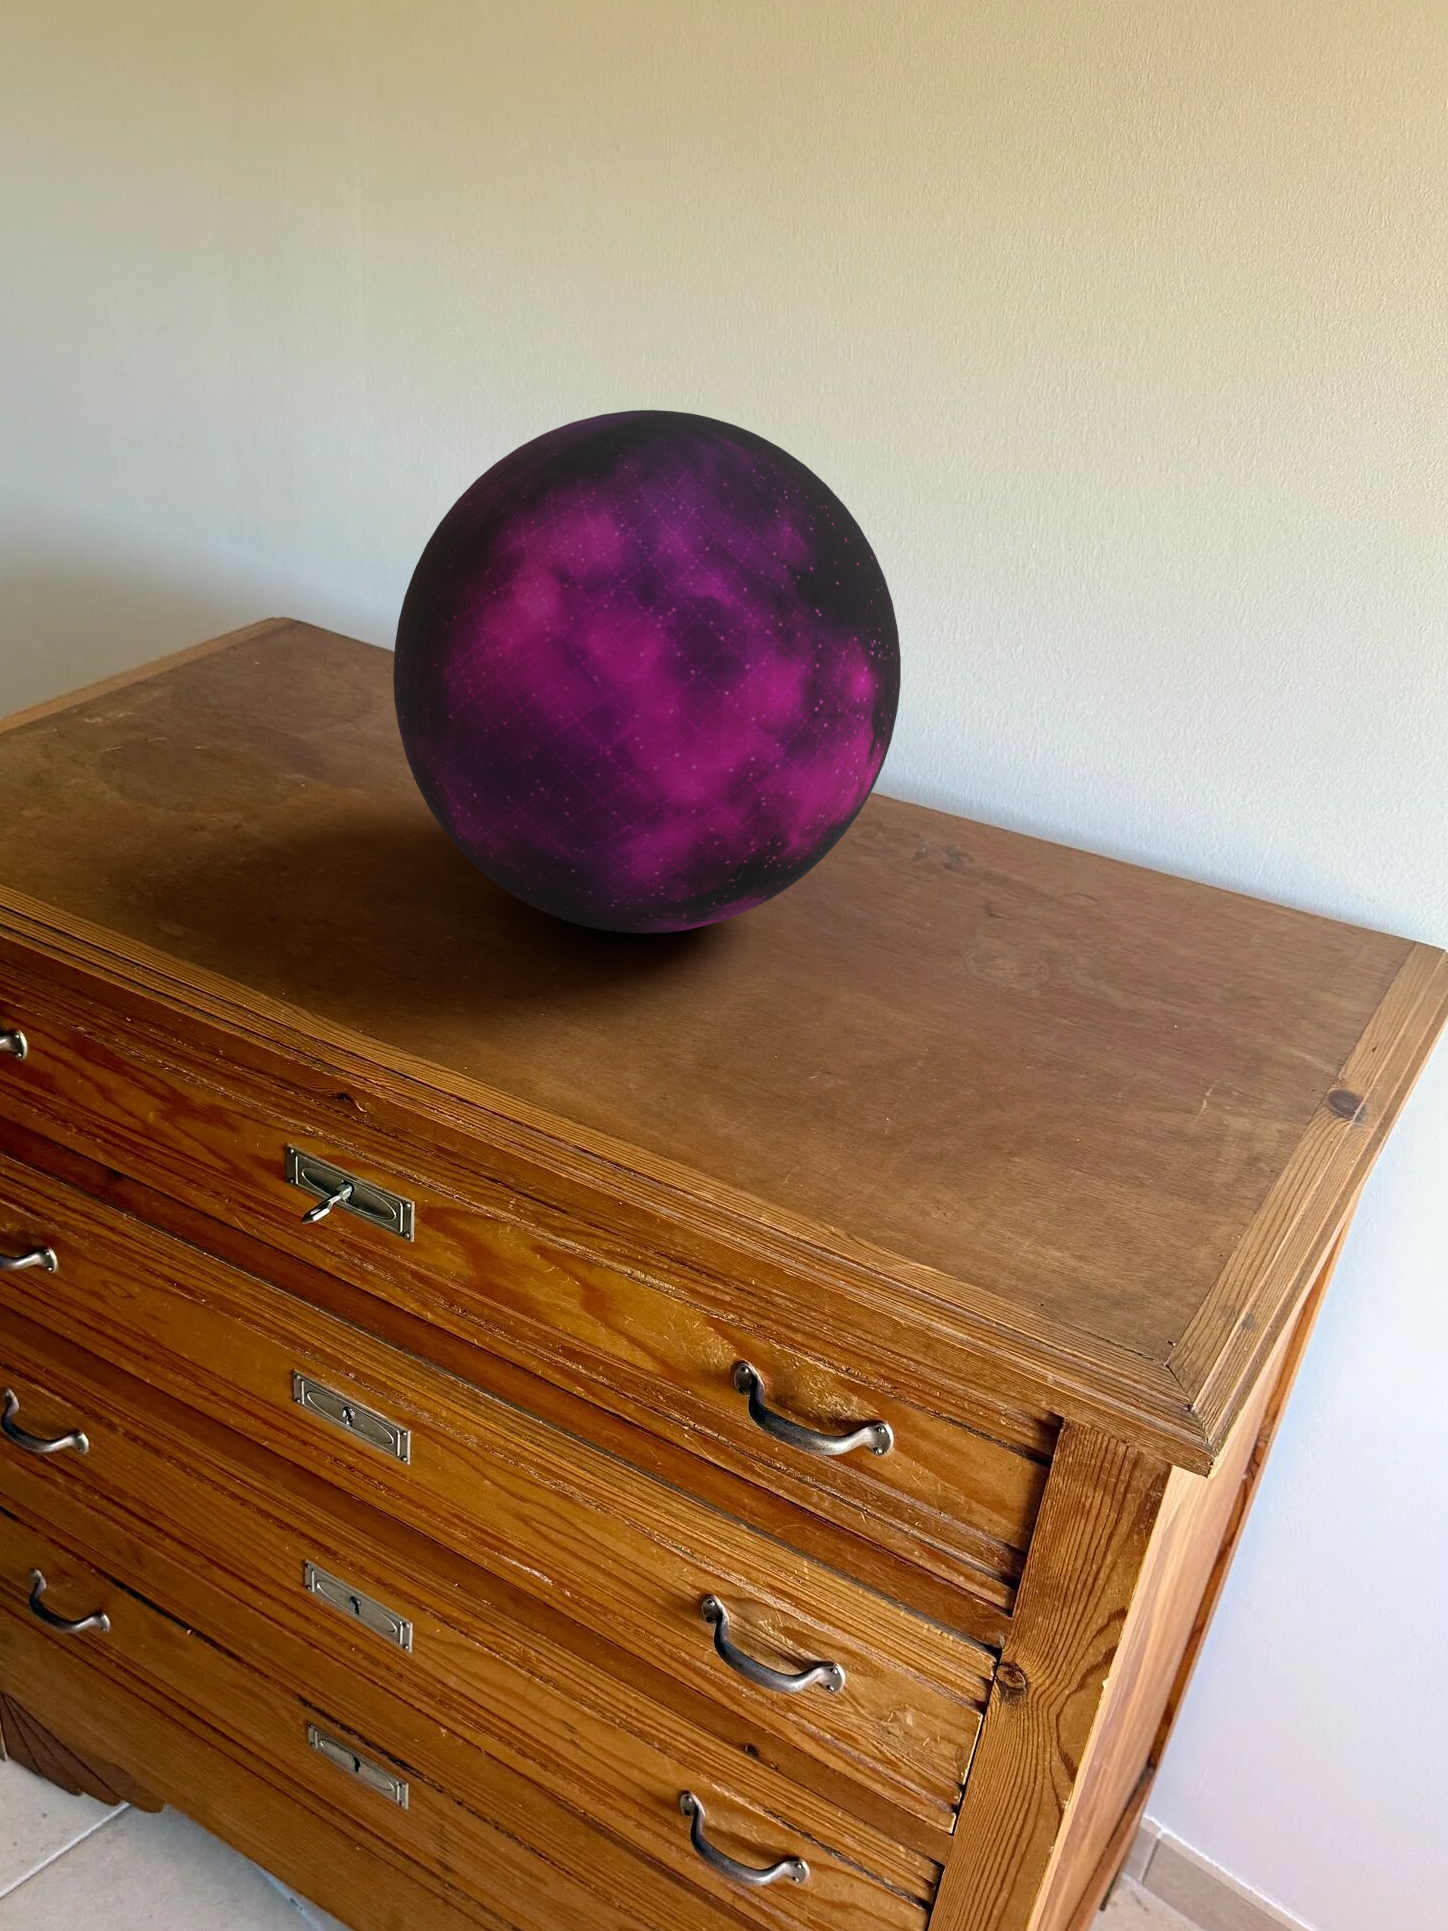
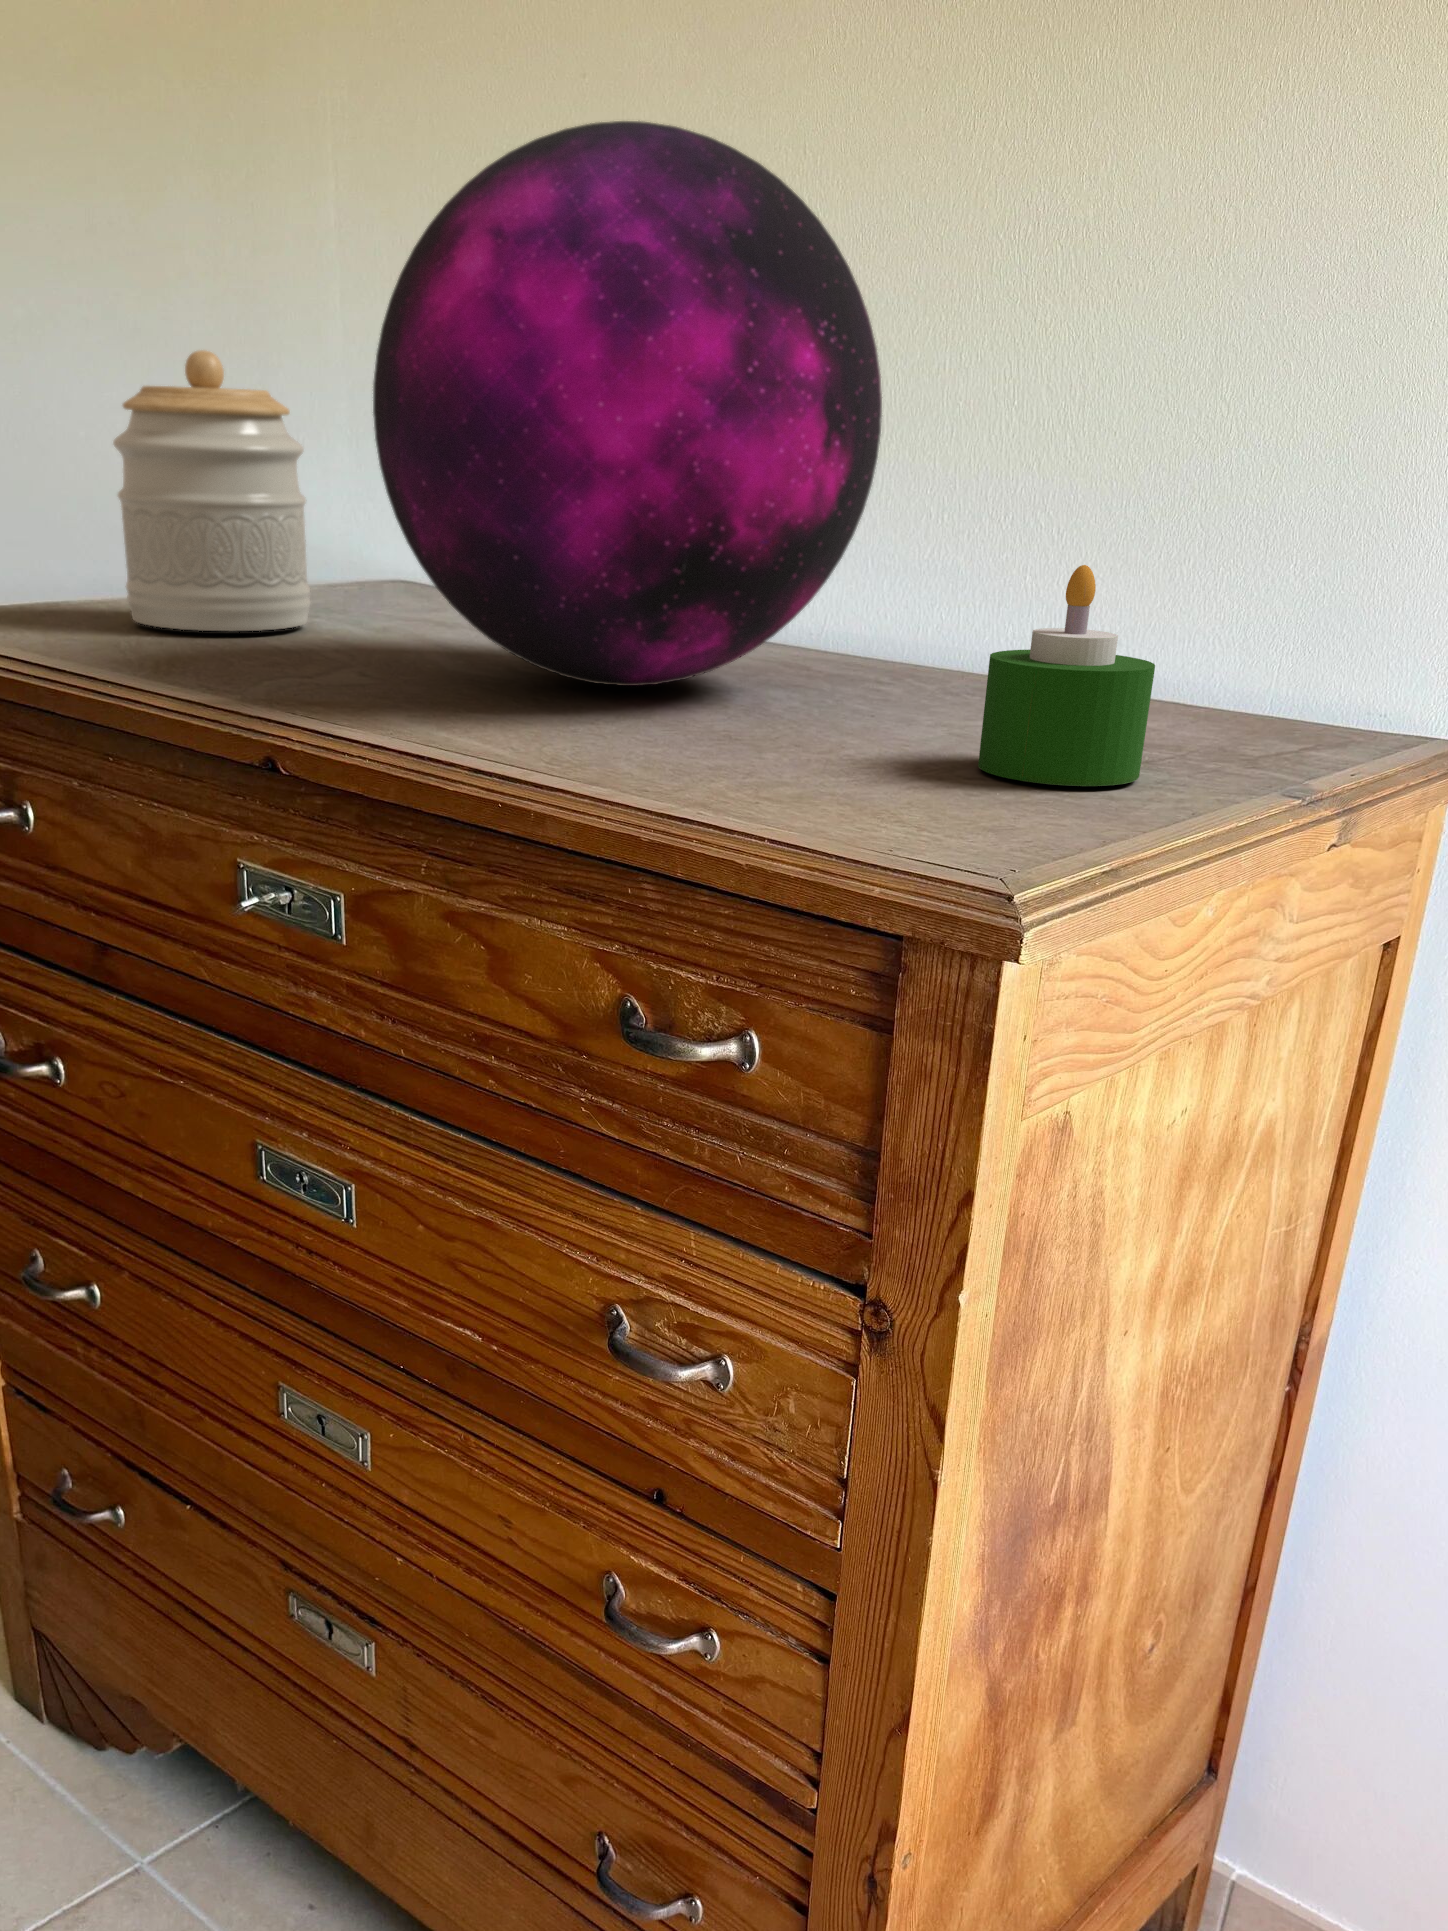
jar: none [62,536,263,820] -> present [113,350,311,631]
candle: none [1037,924,1215,1128] -> present [978,565,1155,786]

